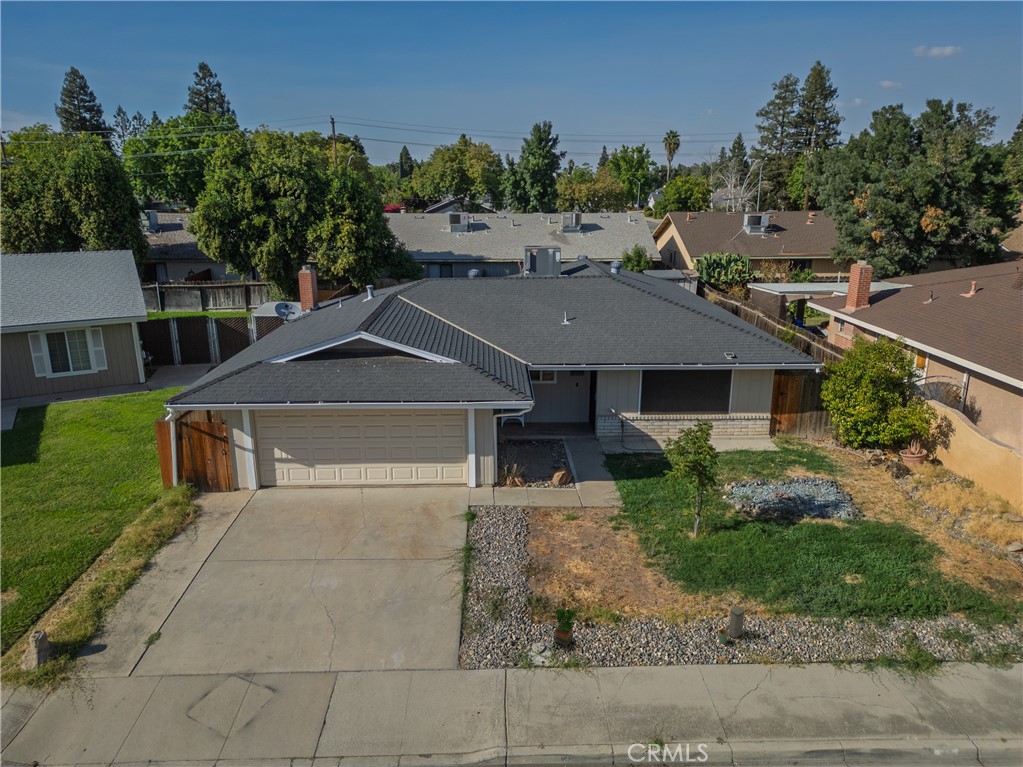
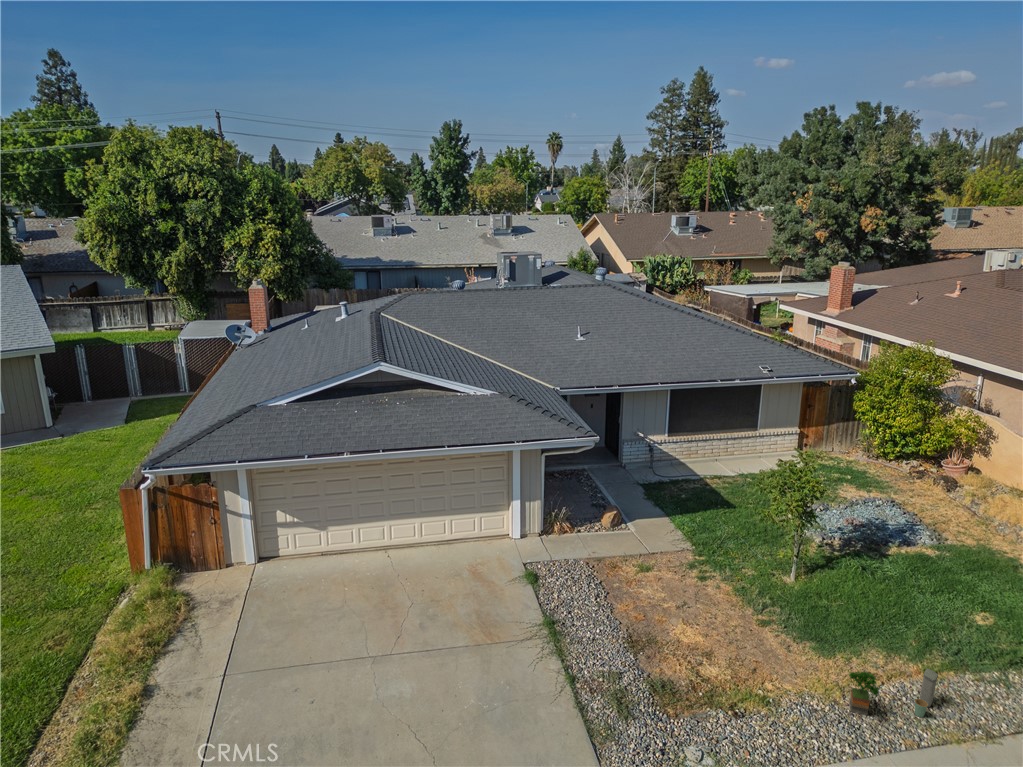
potted tree: present [555,608,577,646] -> present [849,671,879,715]

